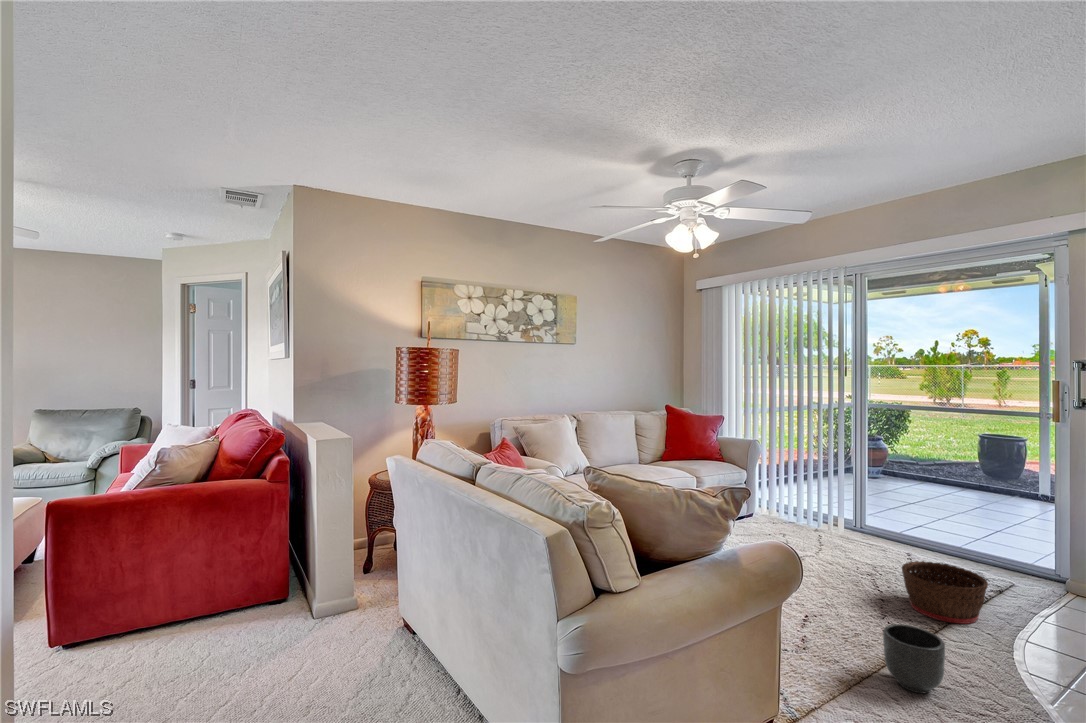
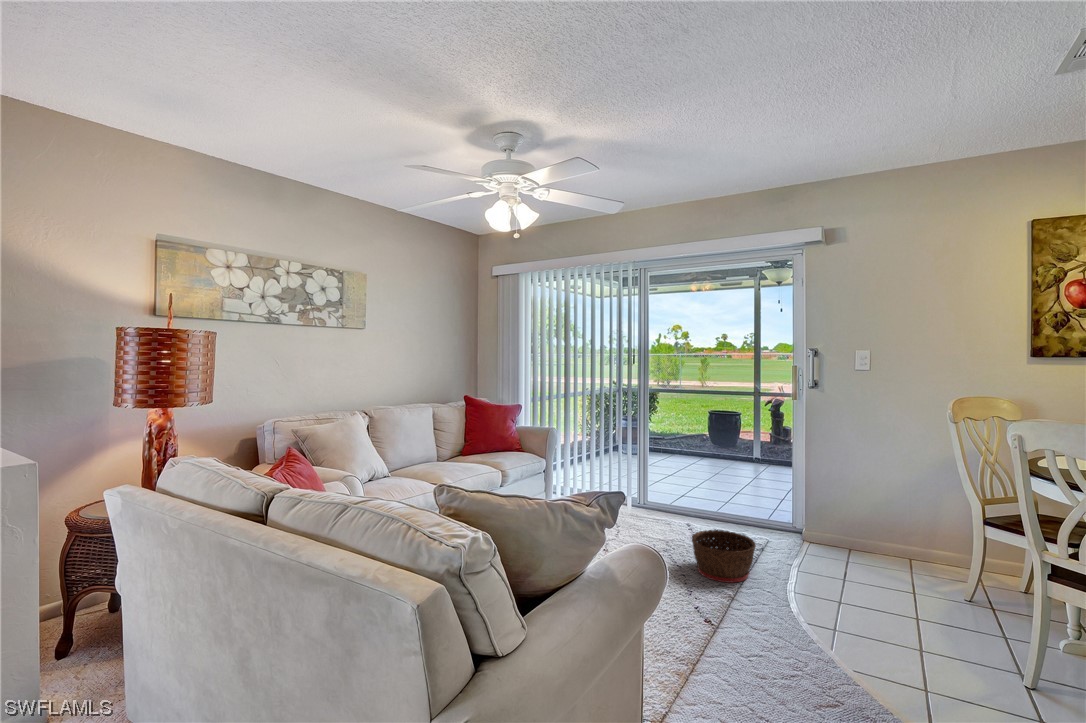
planter: present [883,624,945,694] -> none [702,598,752,660]

